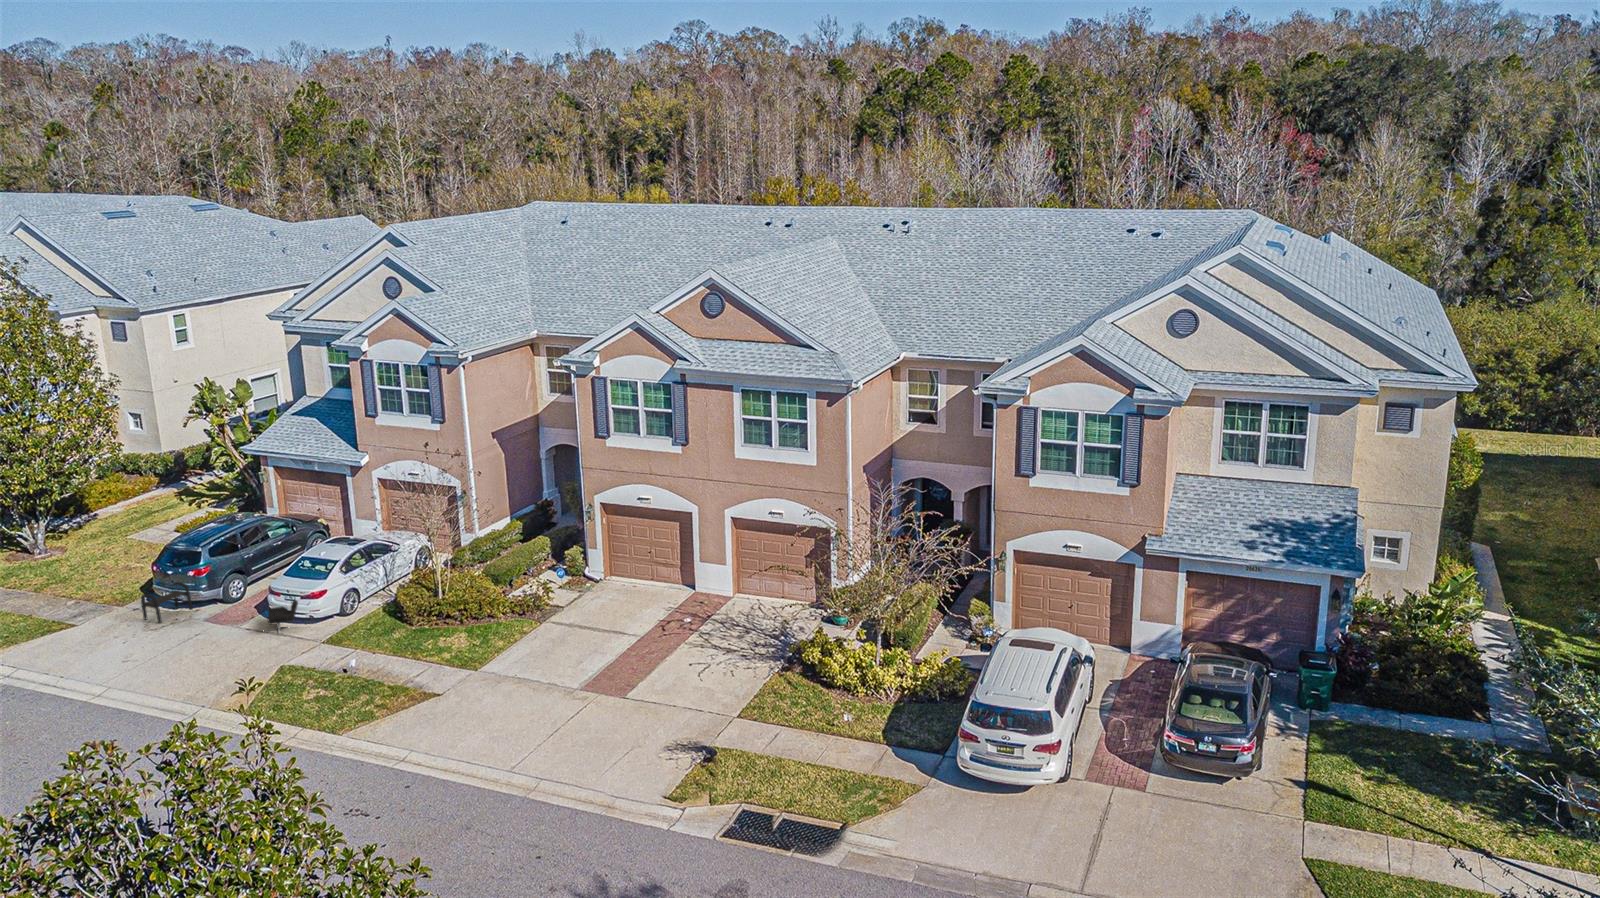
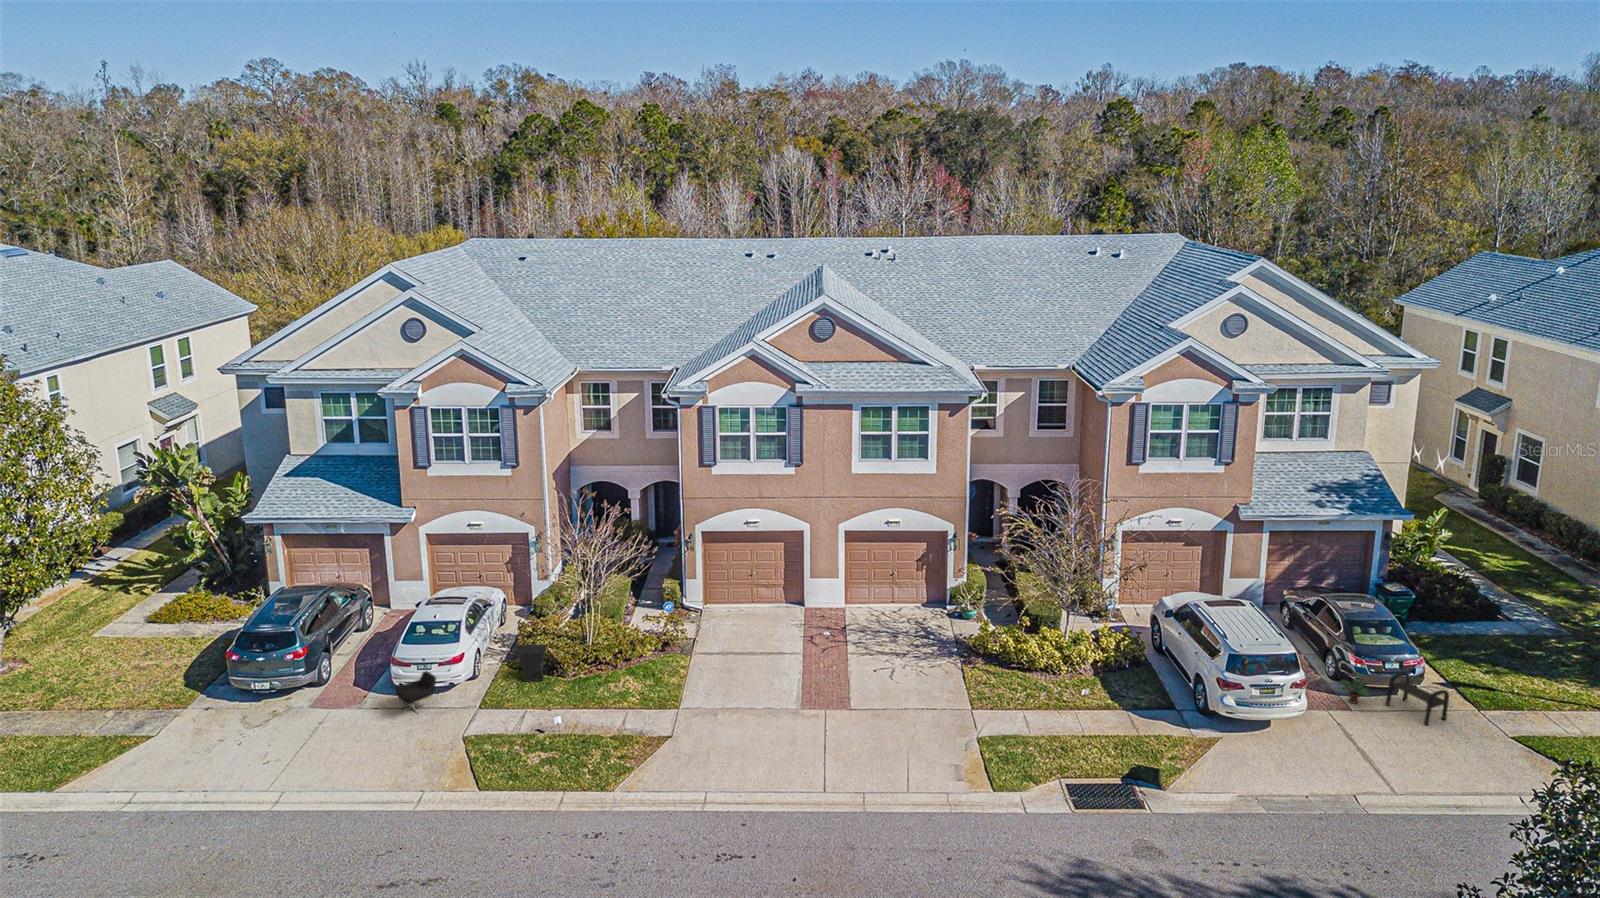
bench: present [141,582,193,623] -> present [1386,672,1449,725]
trash can: none [374,588,407,623] -> present [518,644,548,682]
potted plant: none [1115,748,1159,779] -> present [1335,679,1371,703]

